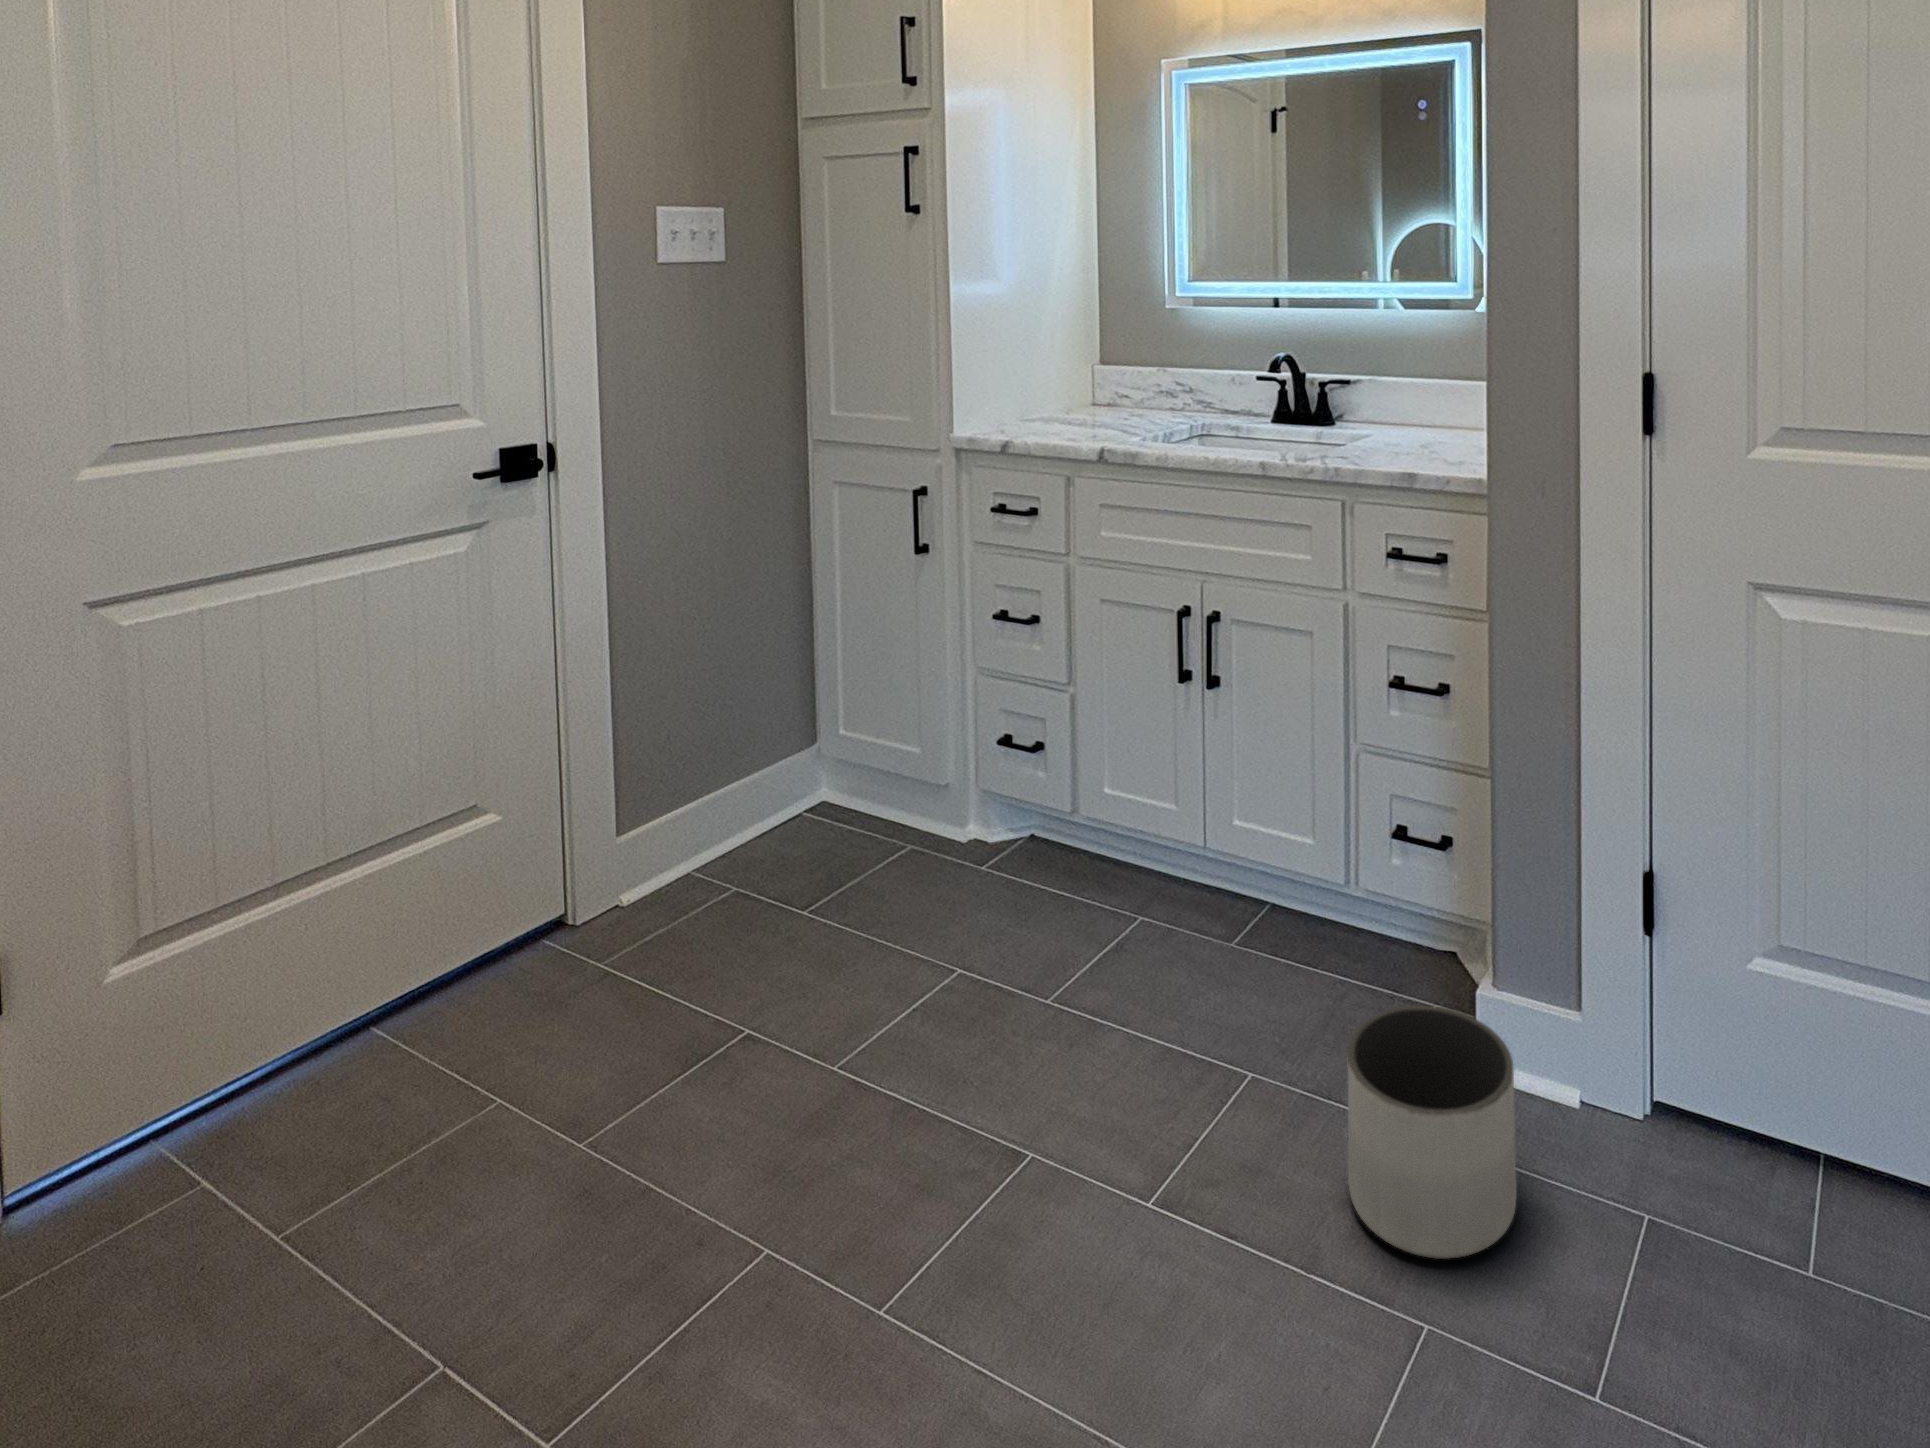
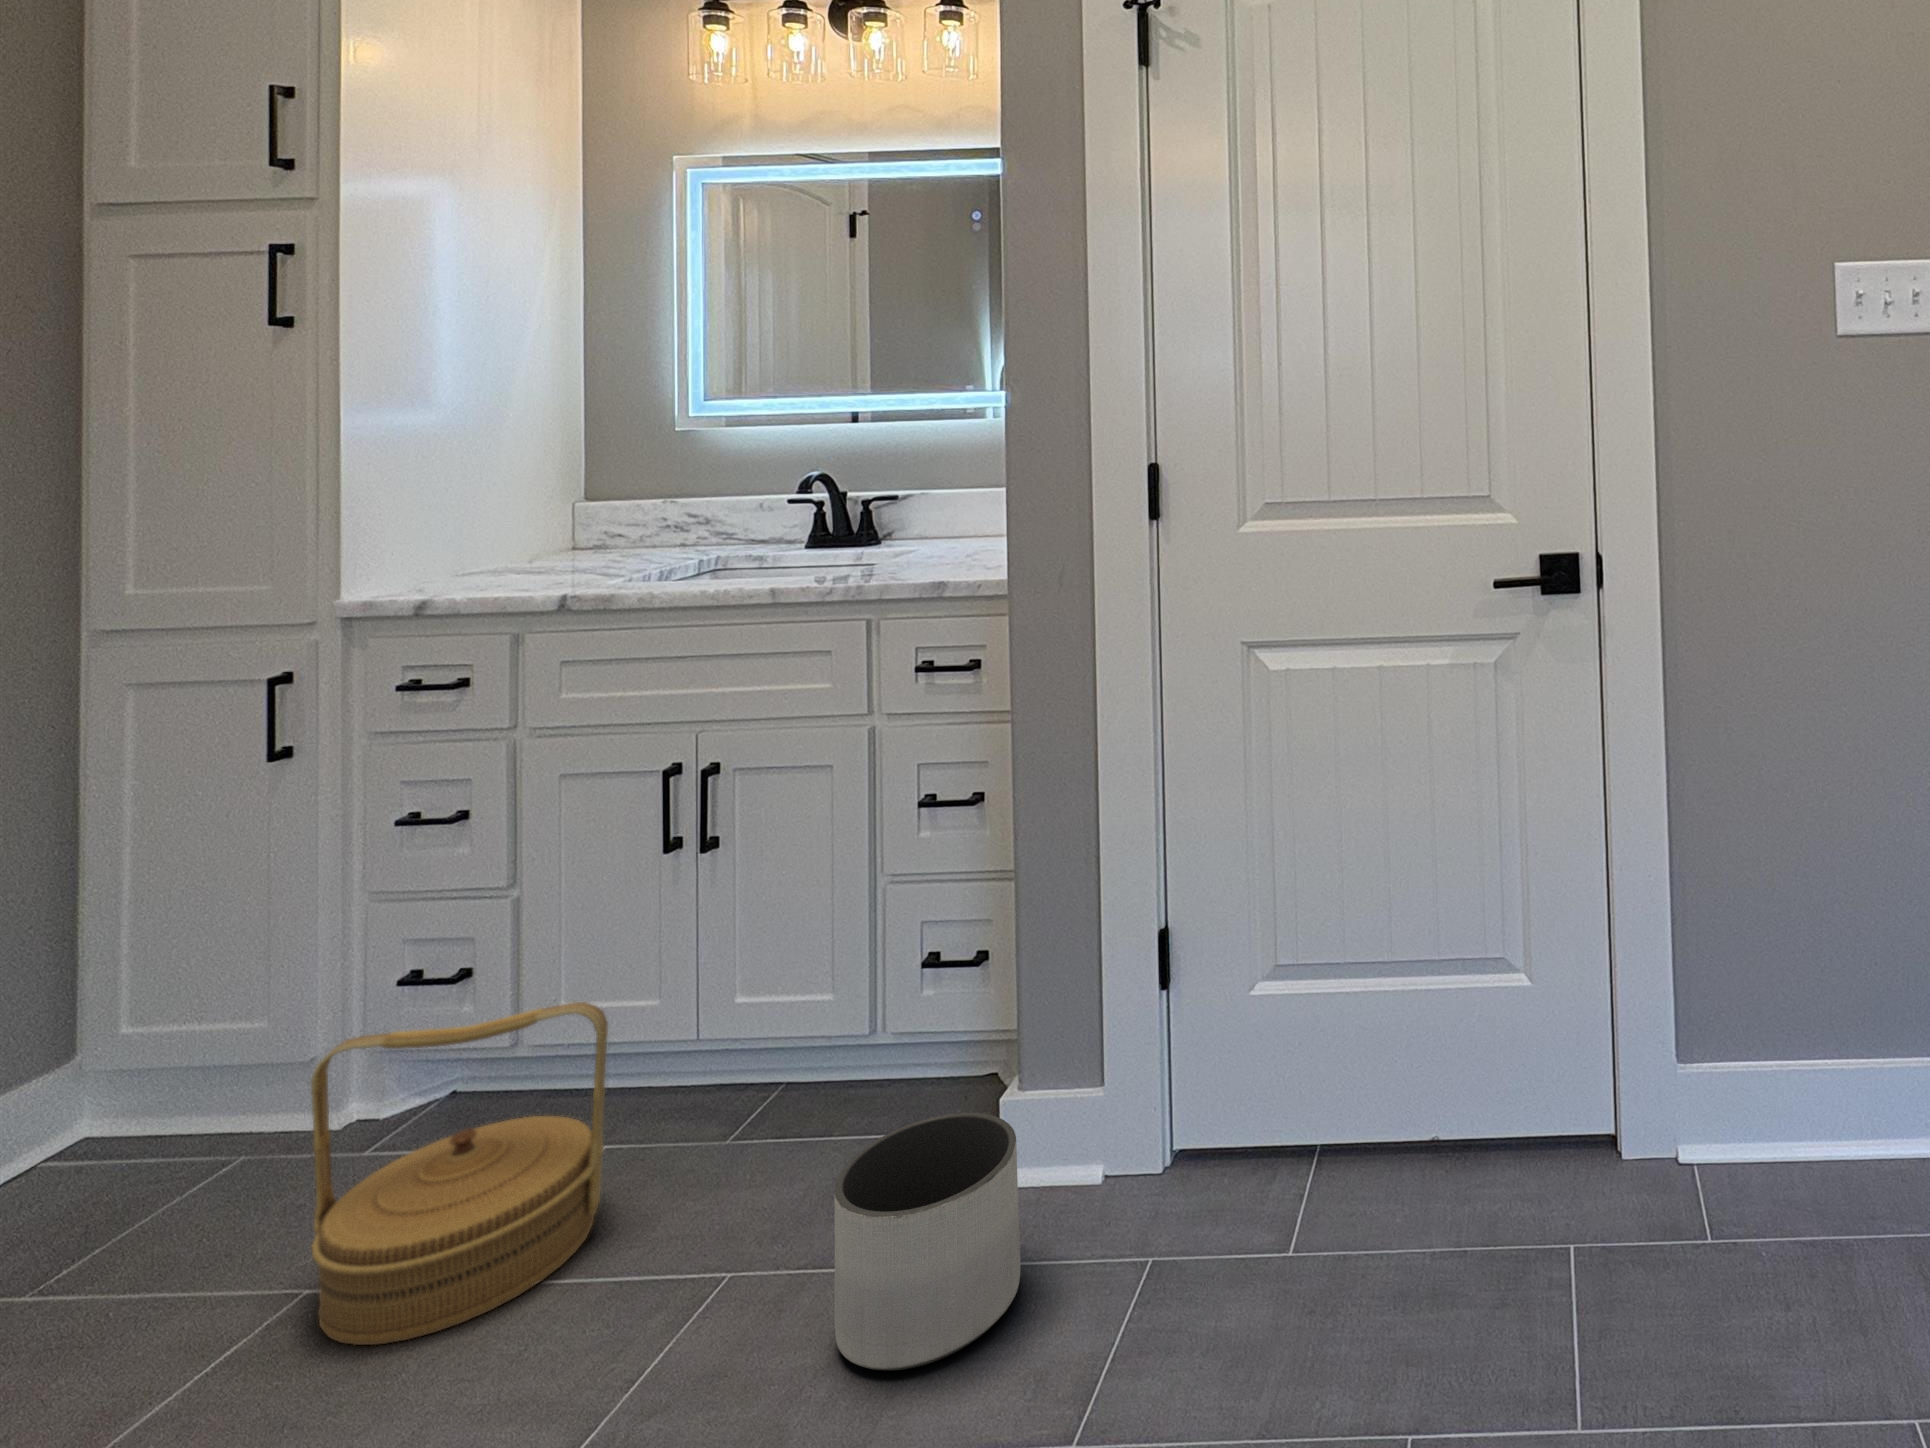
basket: none [953,793,1148,1049] -> present [311,1002,608,1345]

